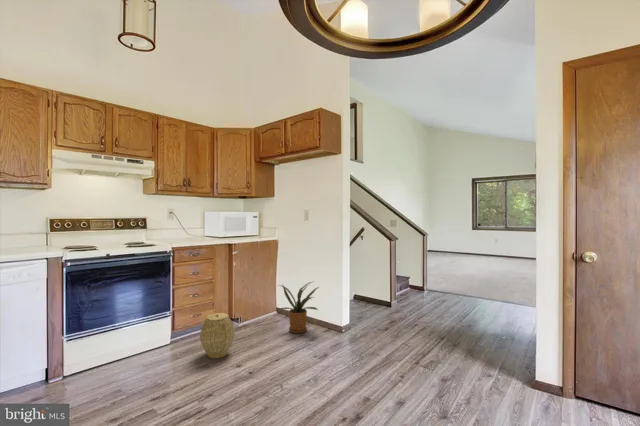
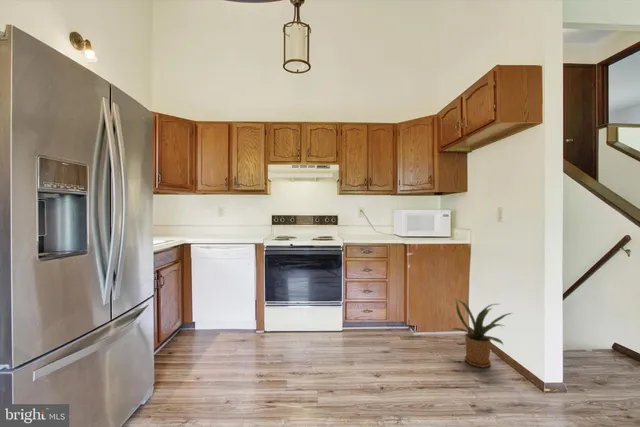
woven basket: present [200,313,235,359] -> none [353,314,387,361]

